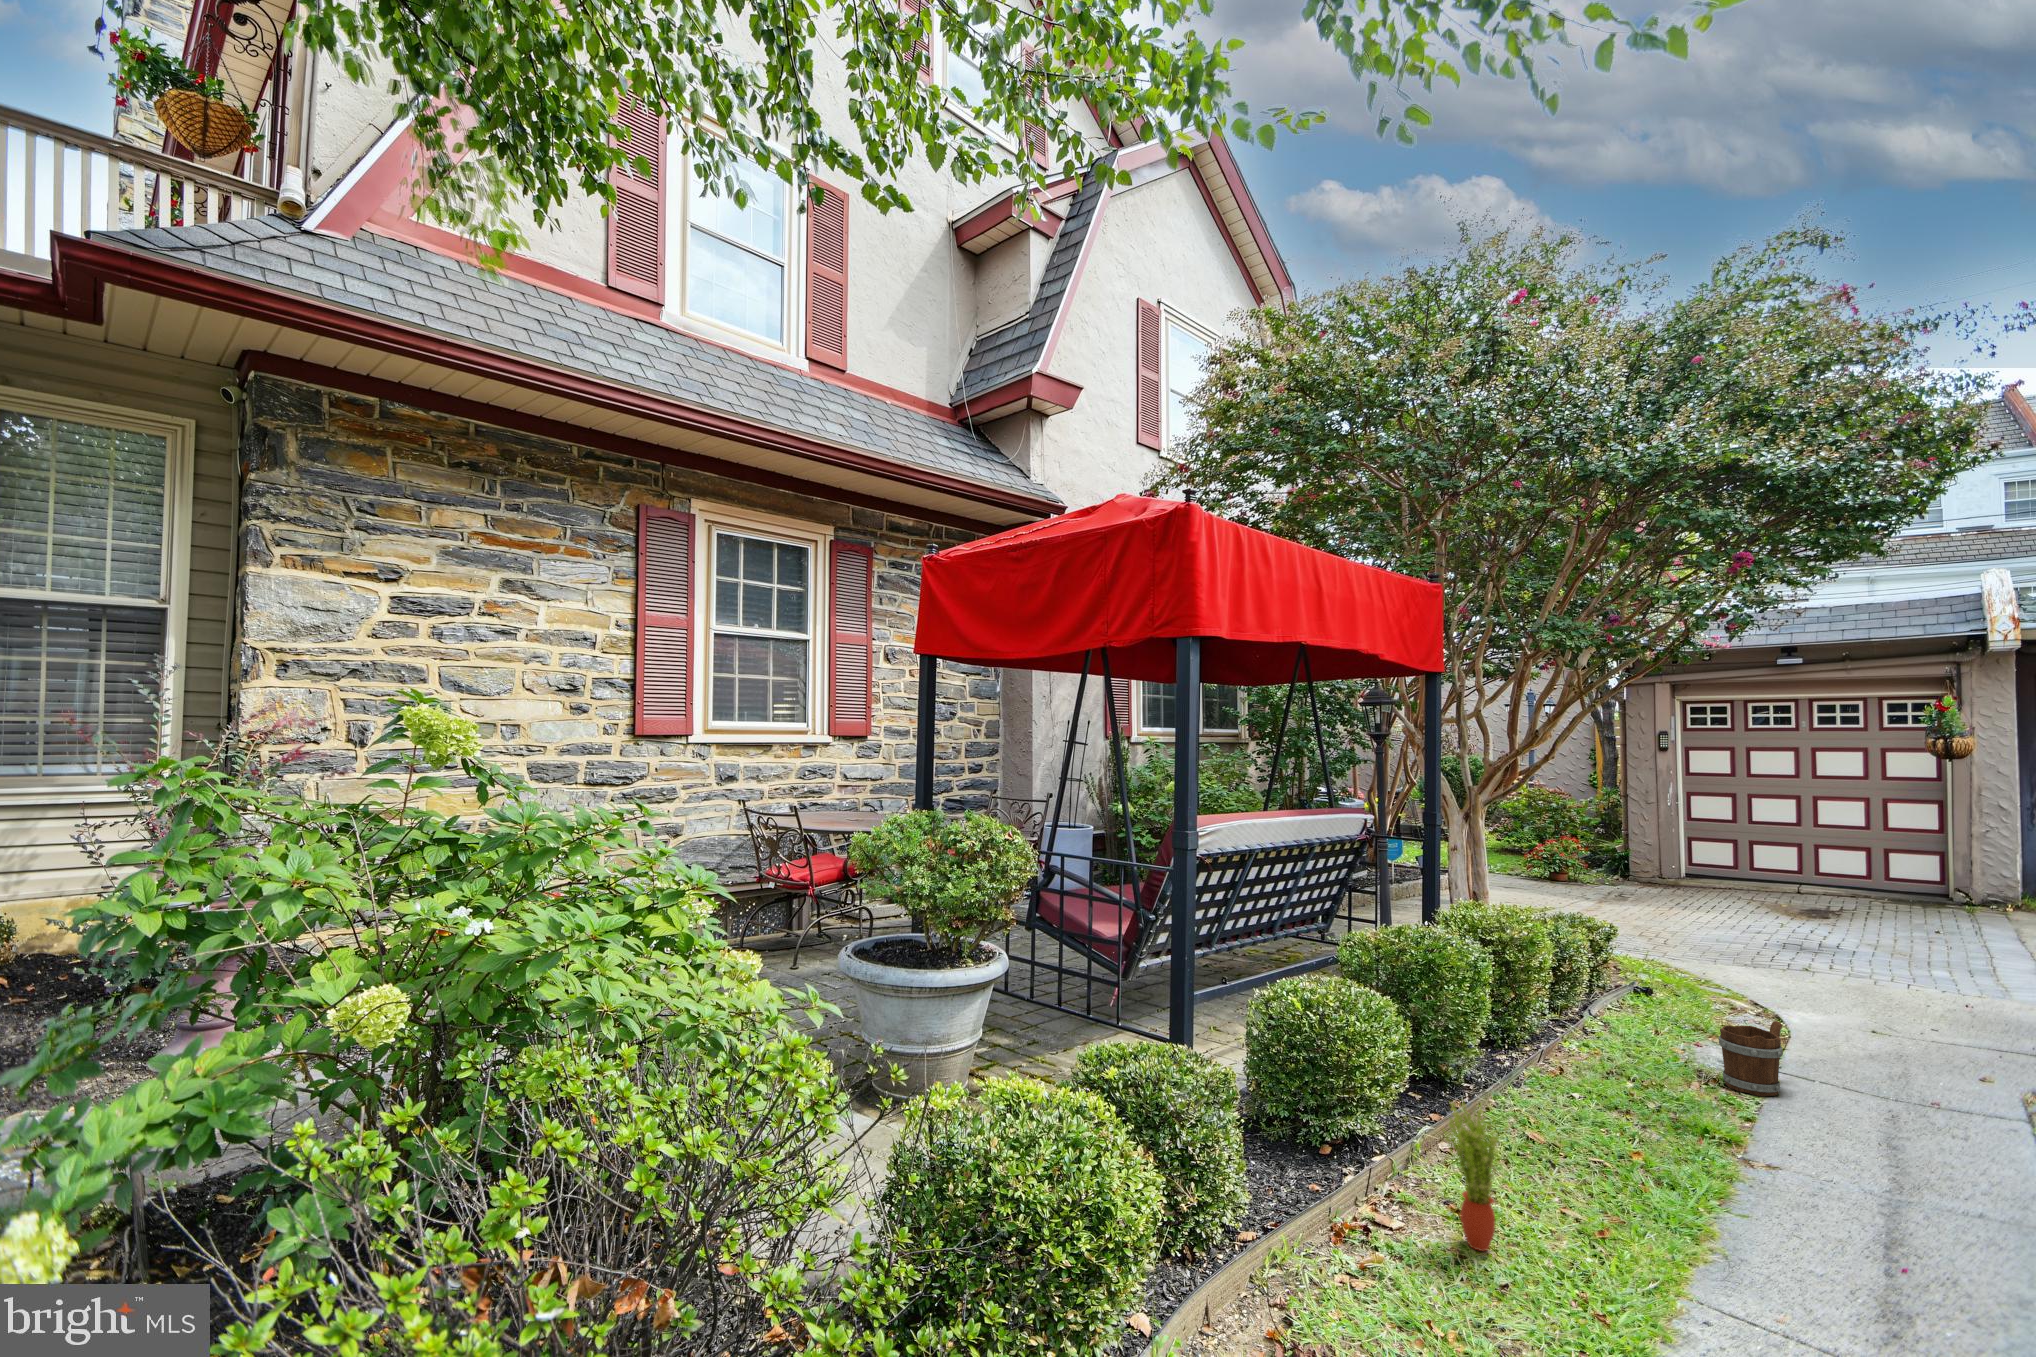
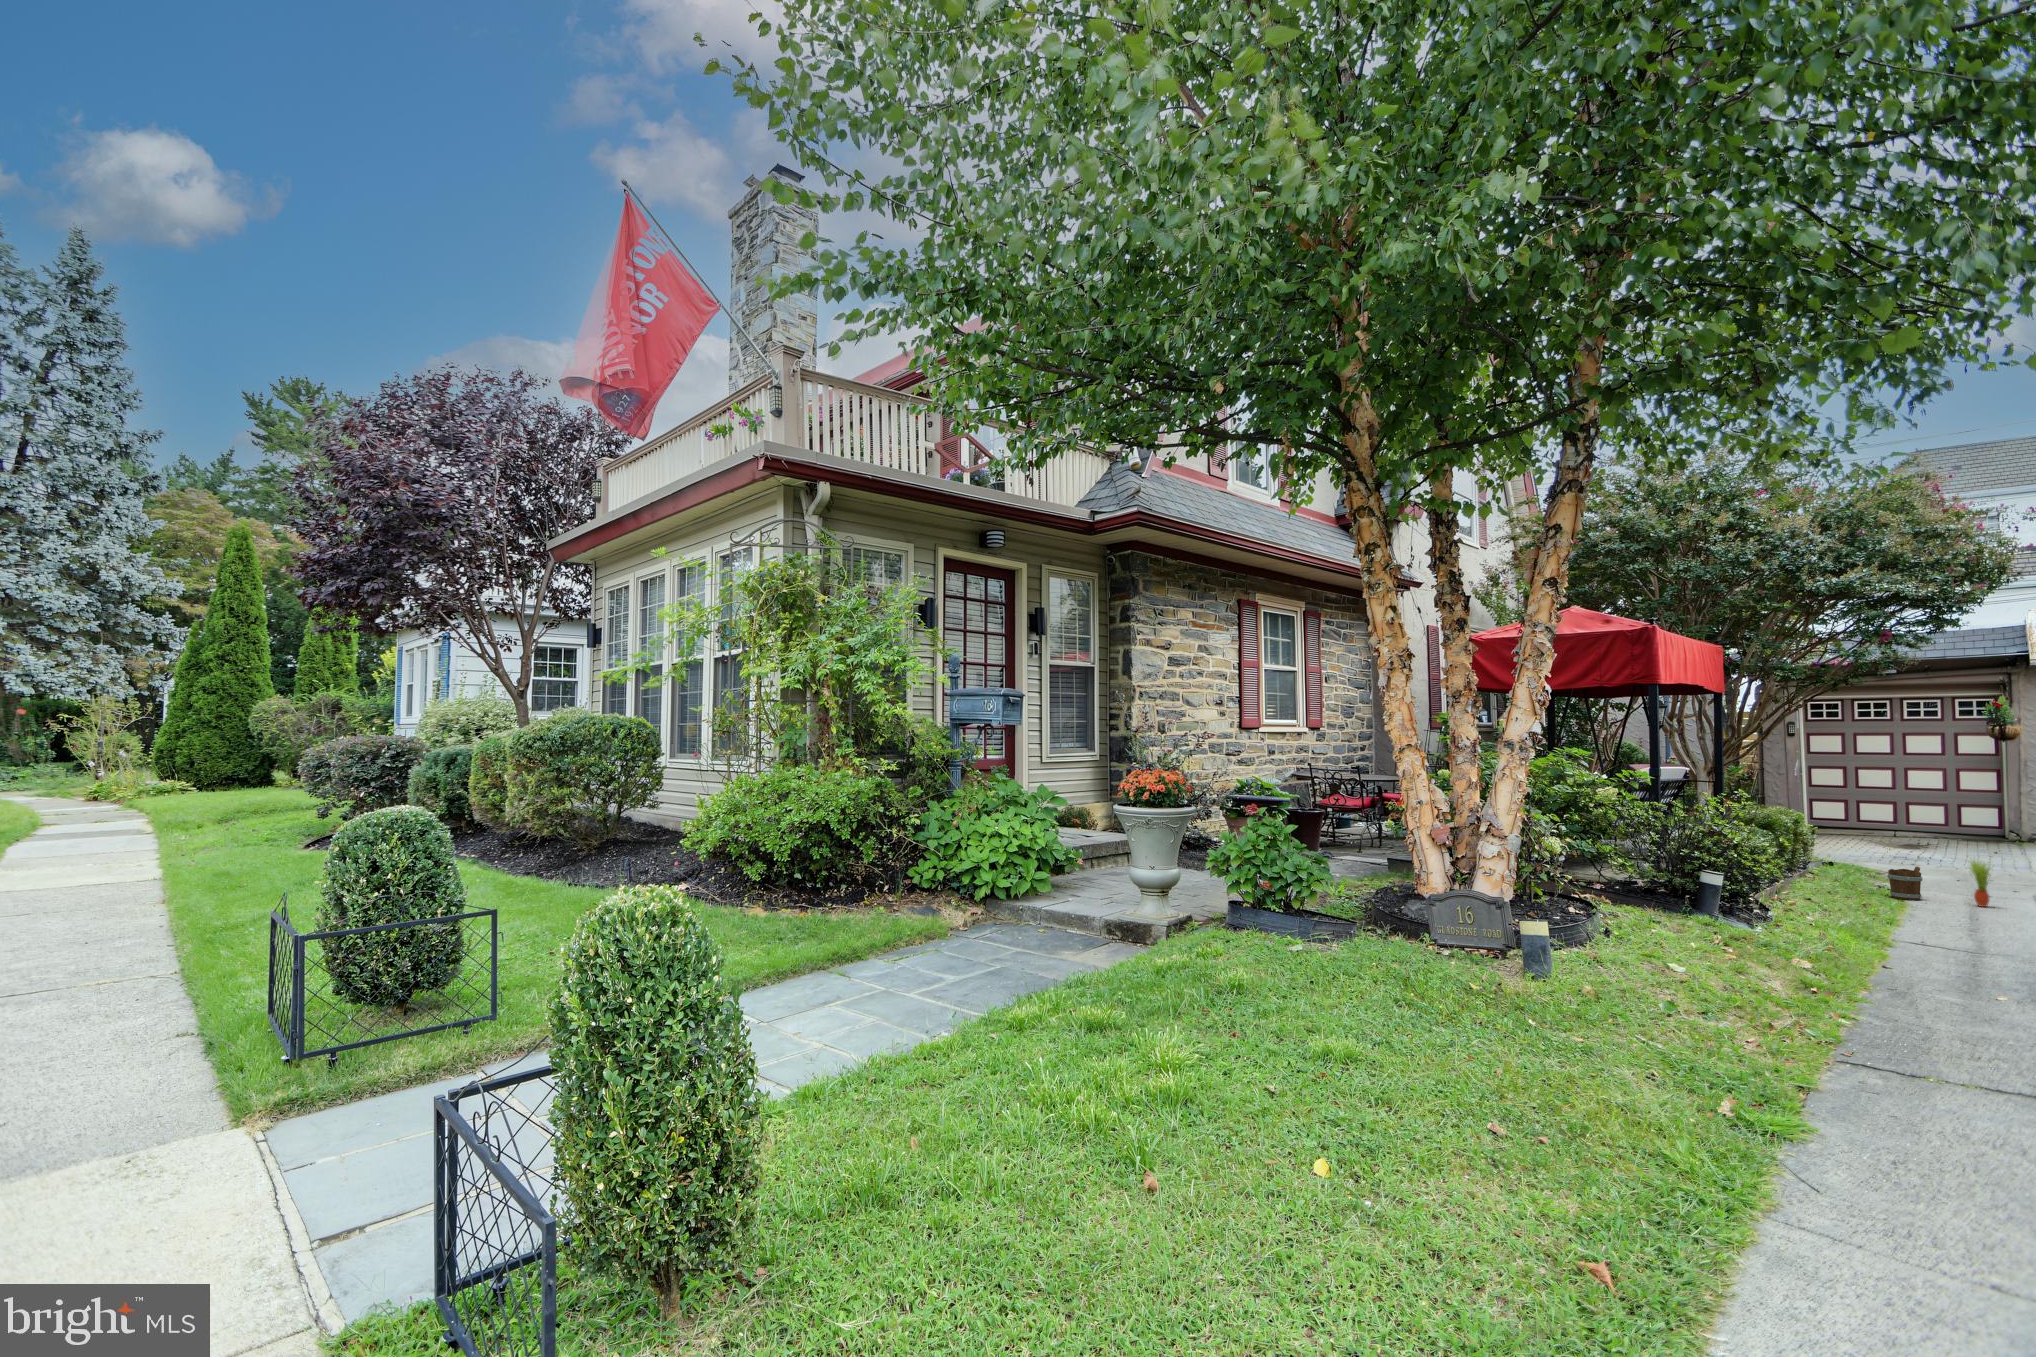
potted plant: present [1442,1103,1508,1251] -> present [1969,861,1994,907]

